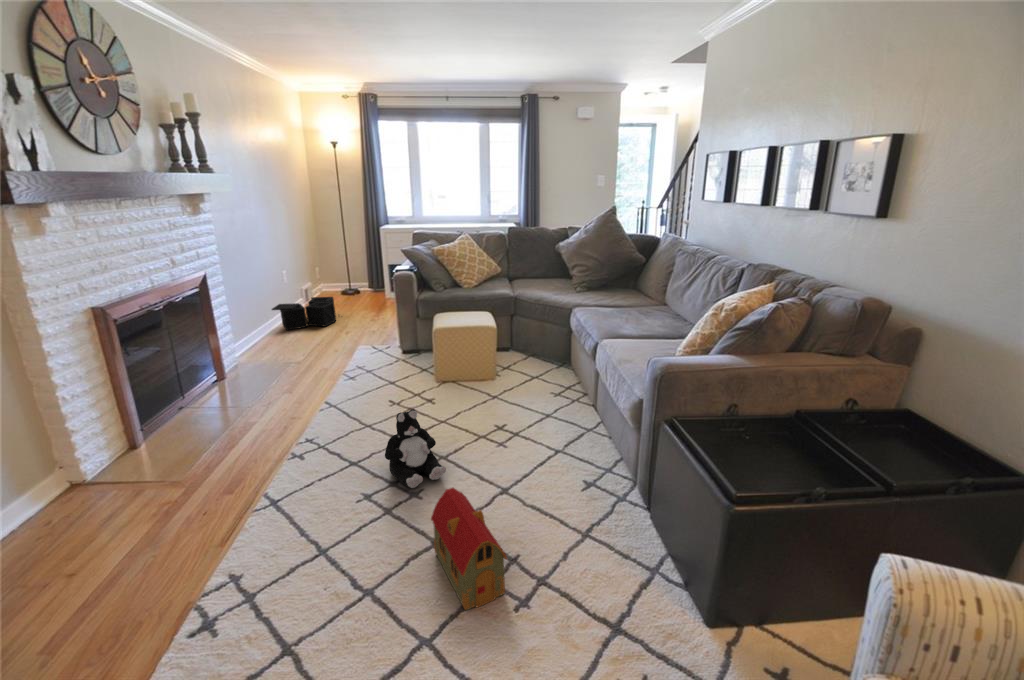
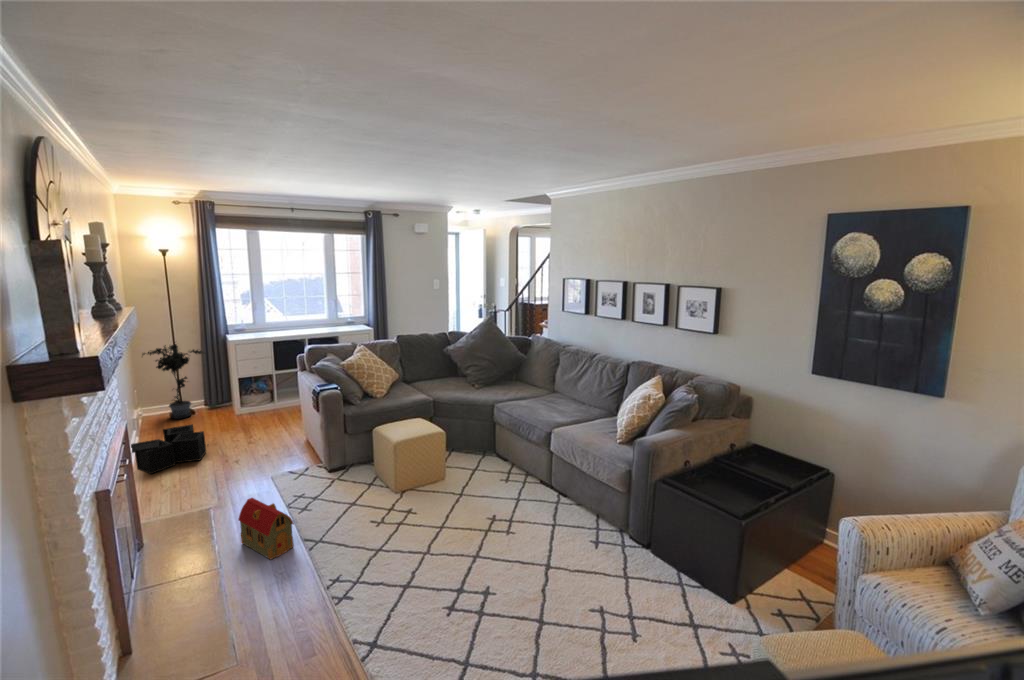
potted plant: none [319,226,365,295] -> present [142,344,202,419]
plush toy: present [385,409,446,488] -> none [441,519,497,588]
toy house: present [431,488,507,610] -> present [238,498,294,559]

